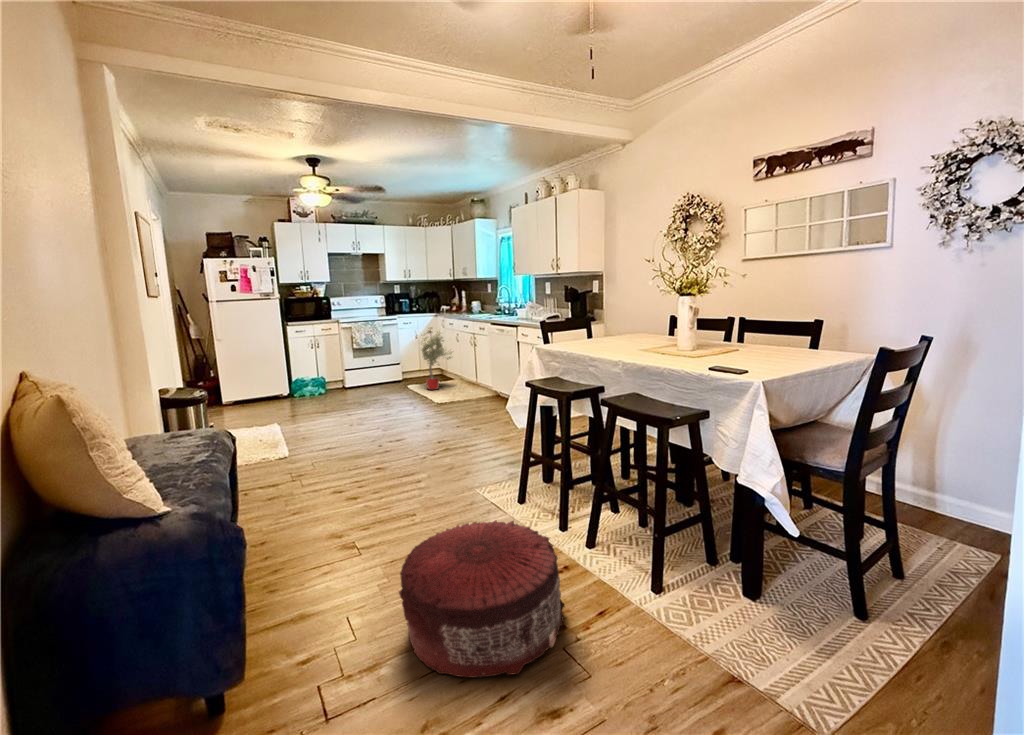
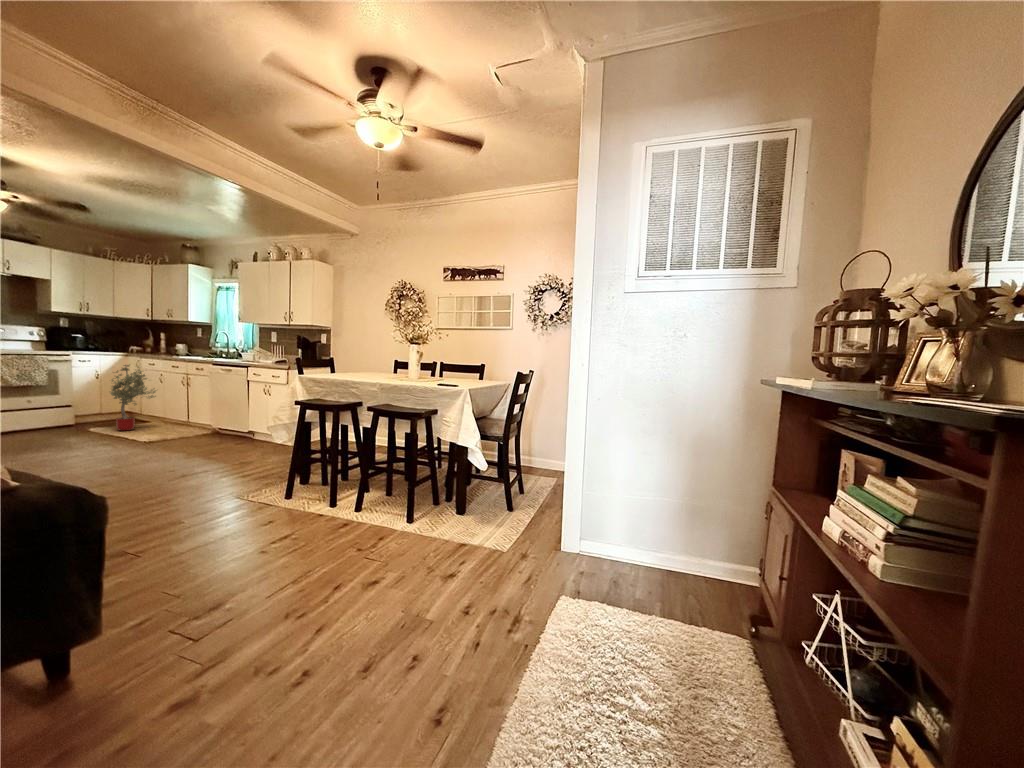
pouf: present [399,520,565,677] -> none [203,499,354,621]

